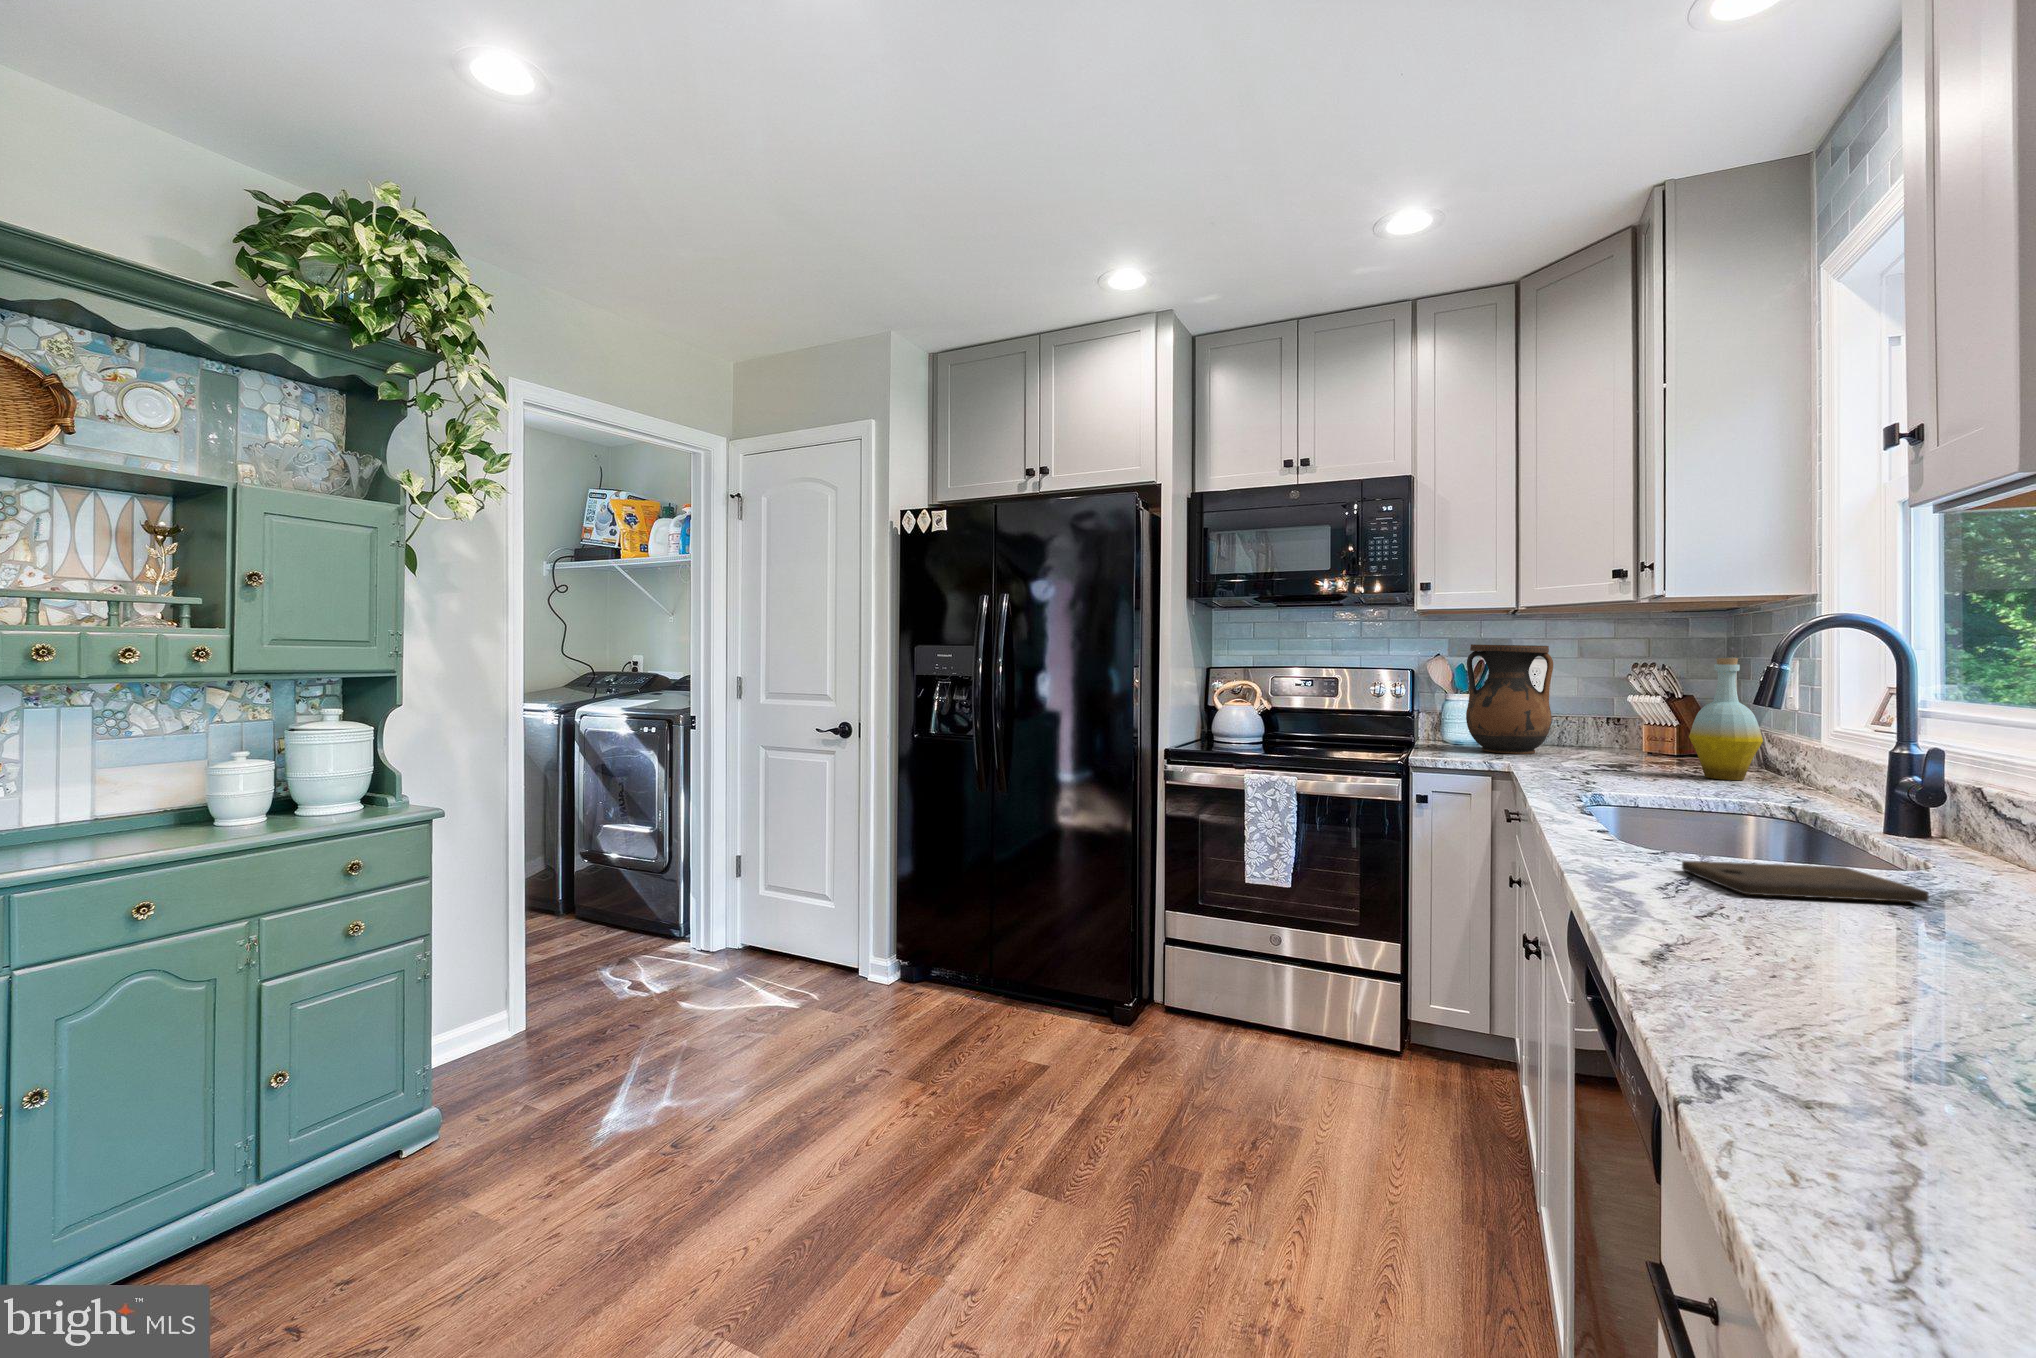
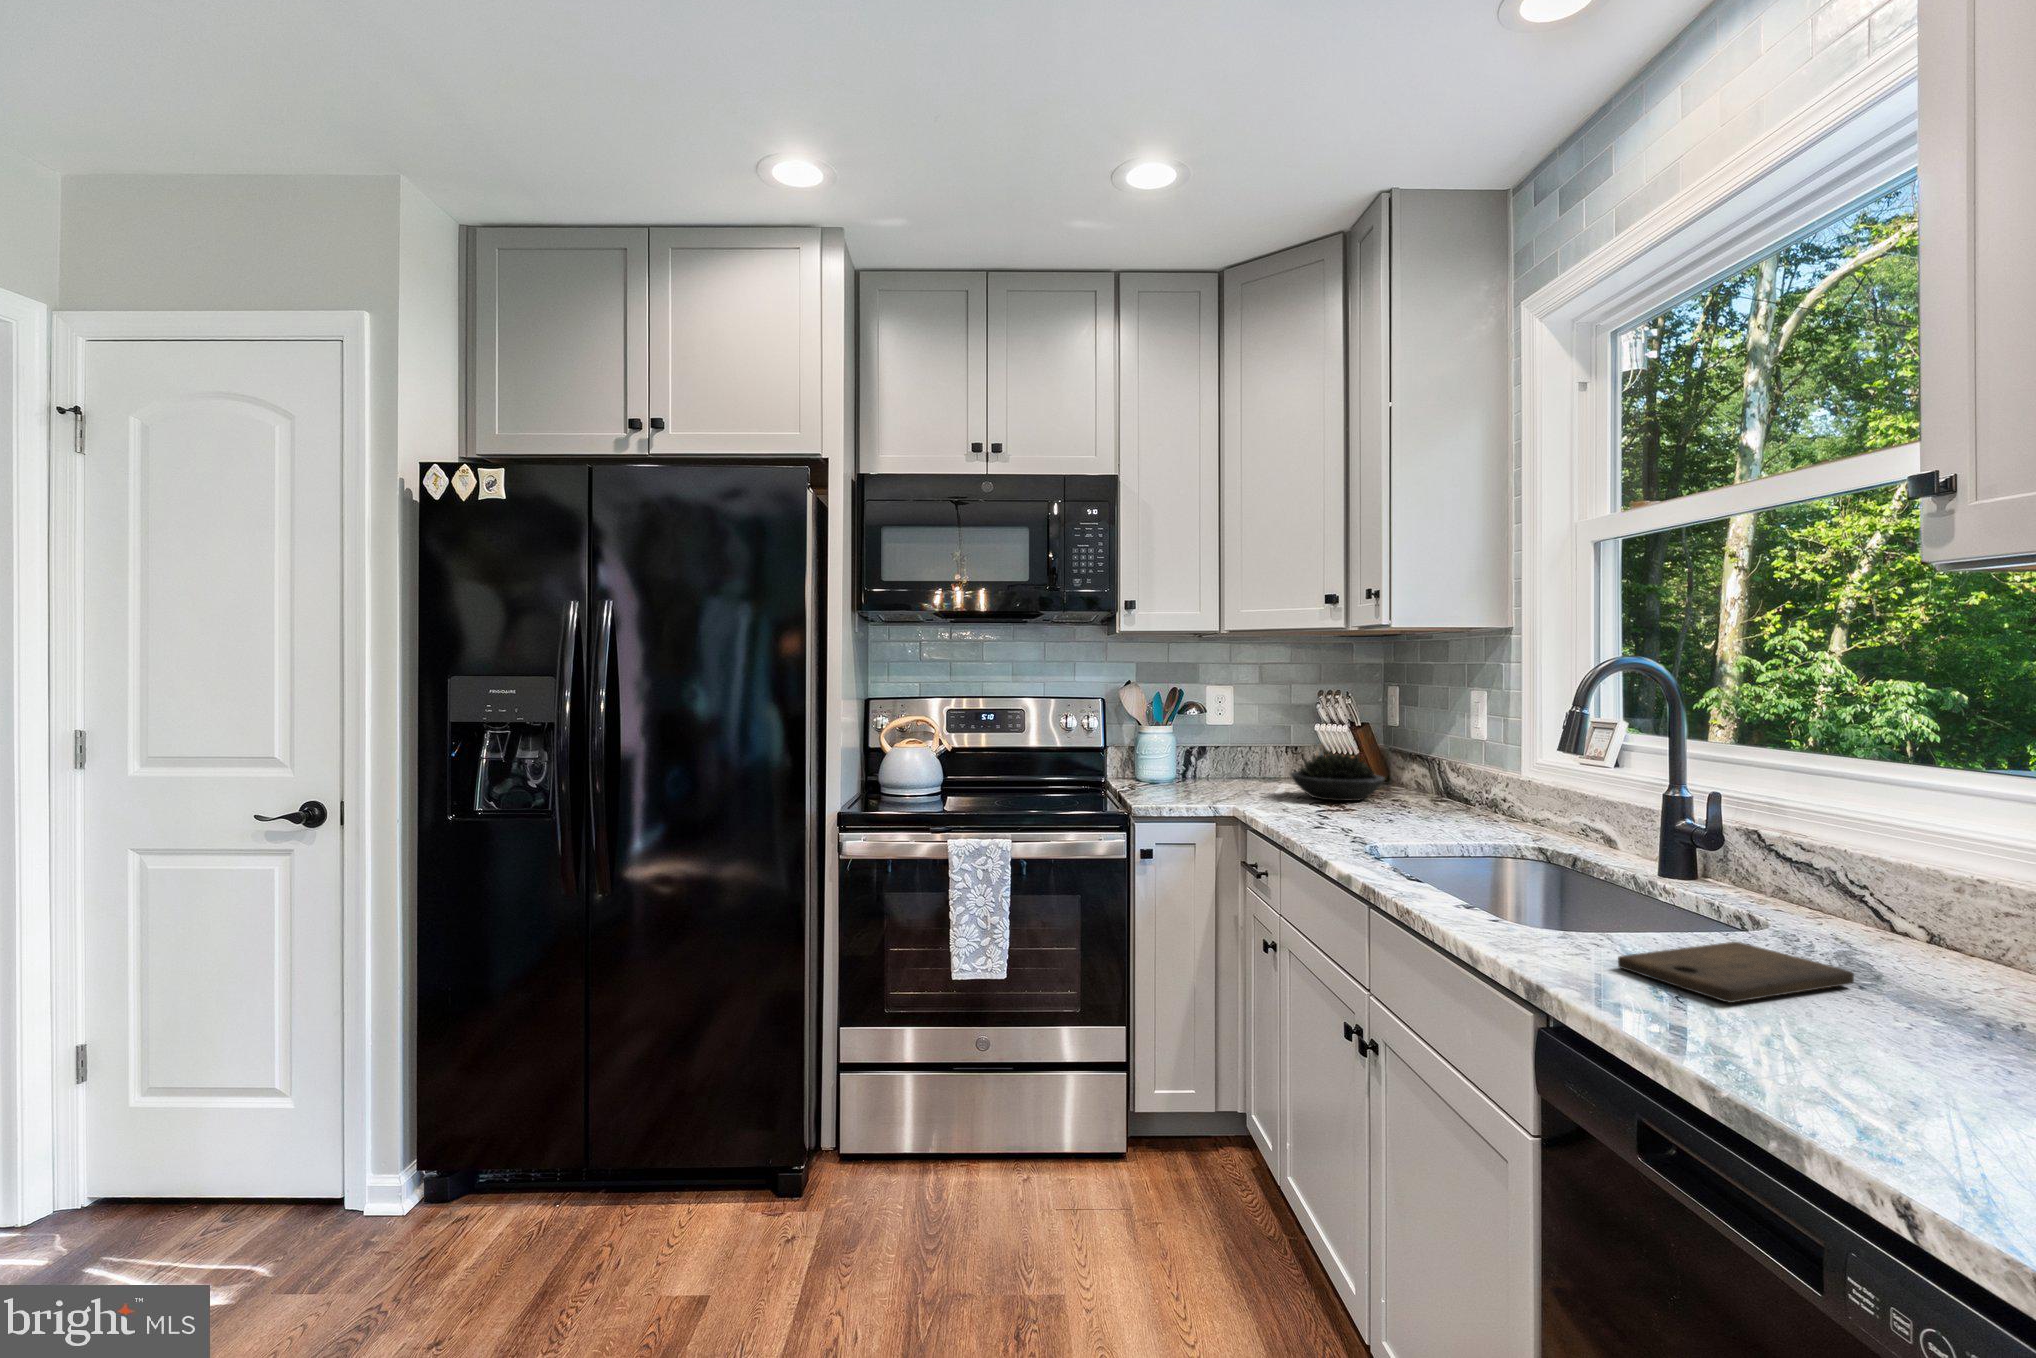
vase: present [1466,644,1553,754] -> none [1169,670,1252,791]
bottle: present [1689,658,1763,780] -> none [1404,690,1468,814]
succulent plant: none [1581,718,1688,767] -> present [1291,750,1385,801]

